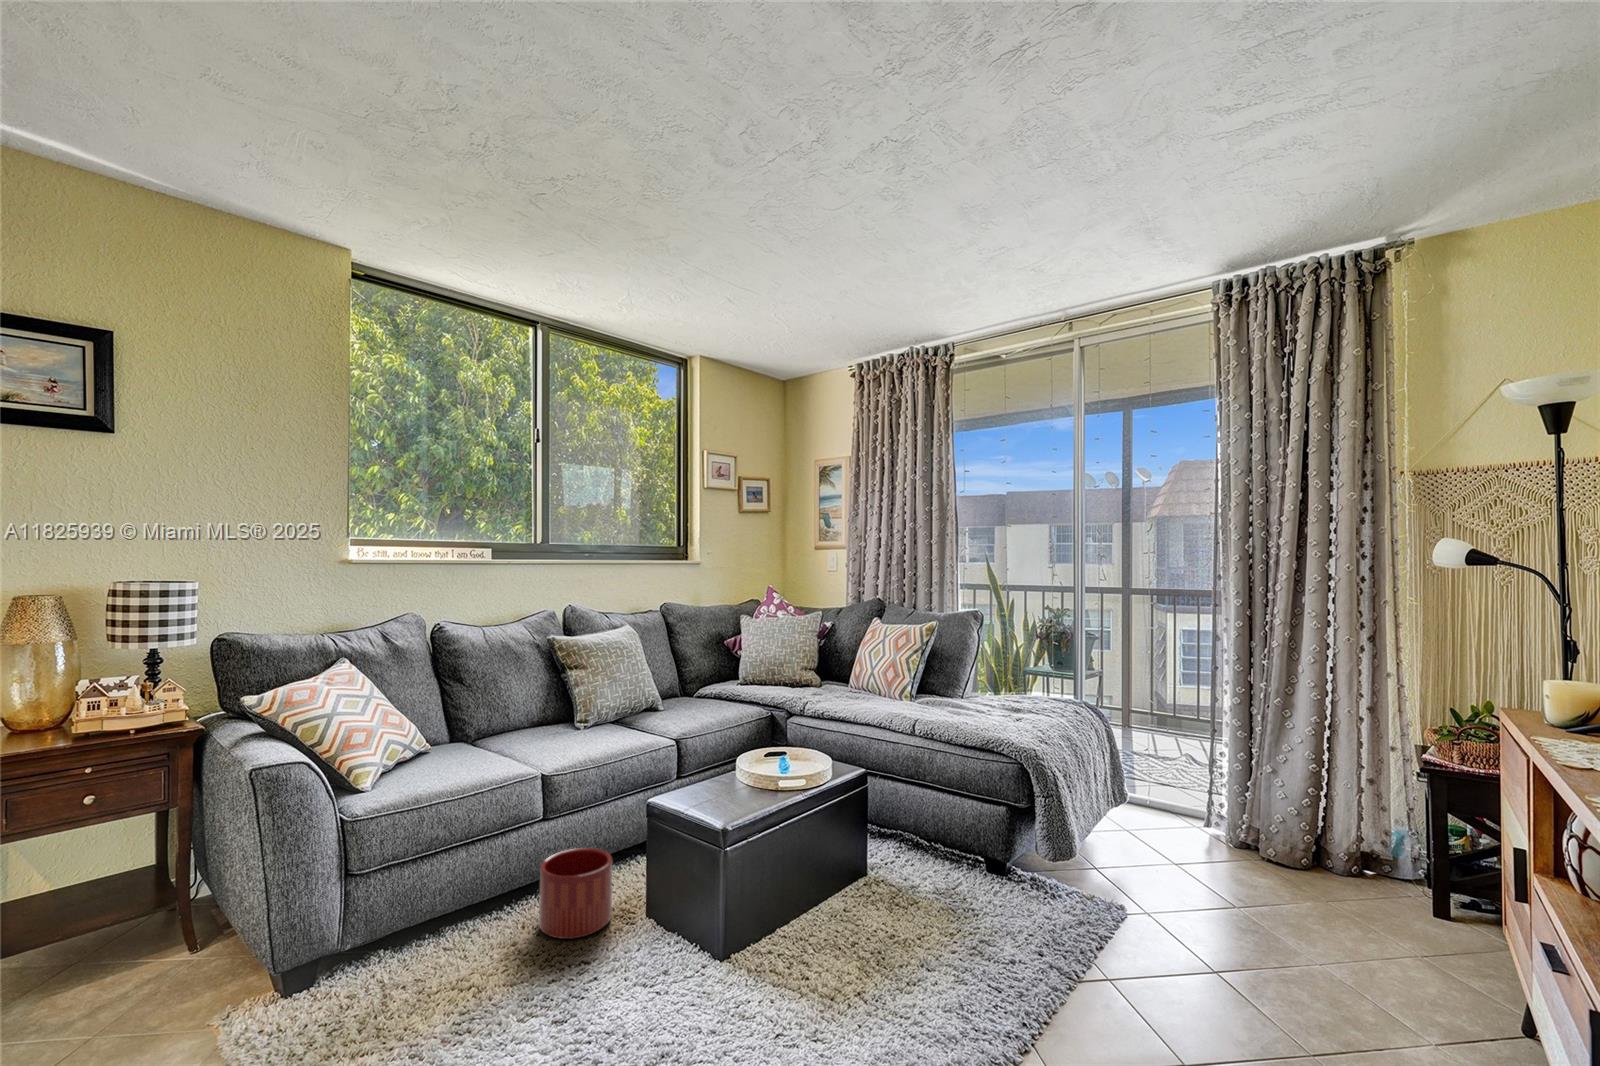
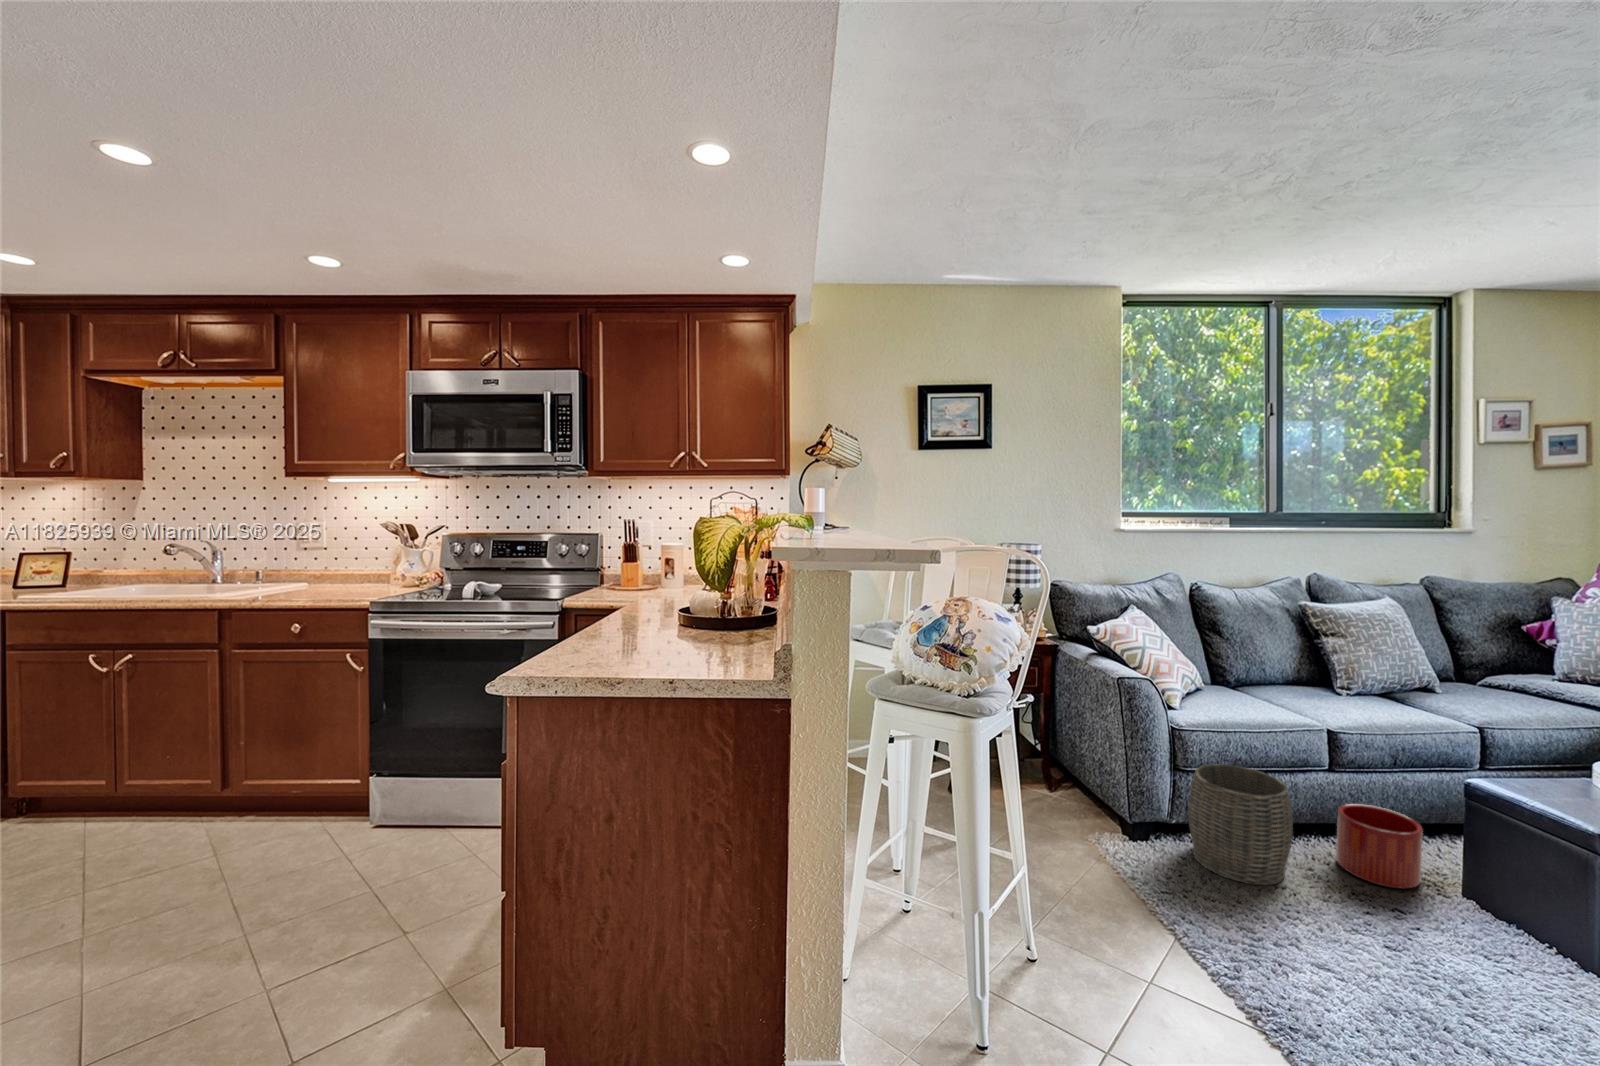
woven basket: none [358,845,482,1007] -> present [1189,764,1293,885]

